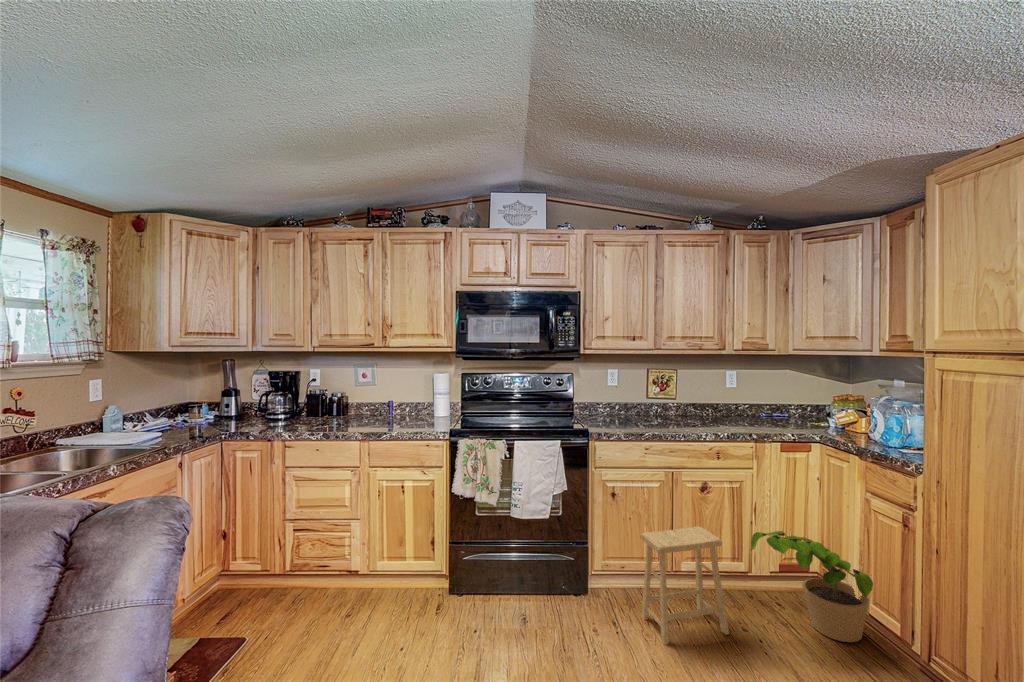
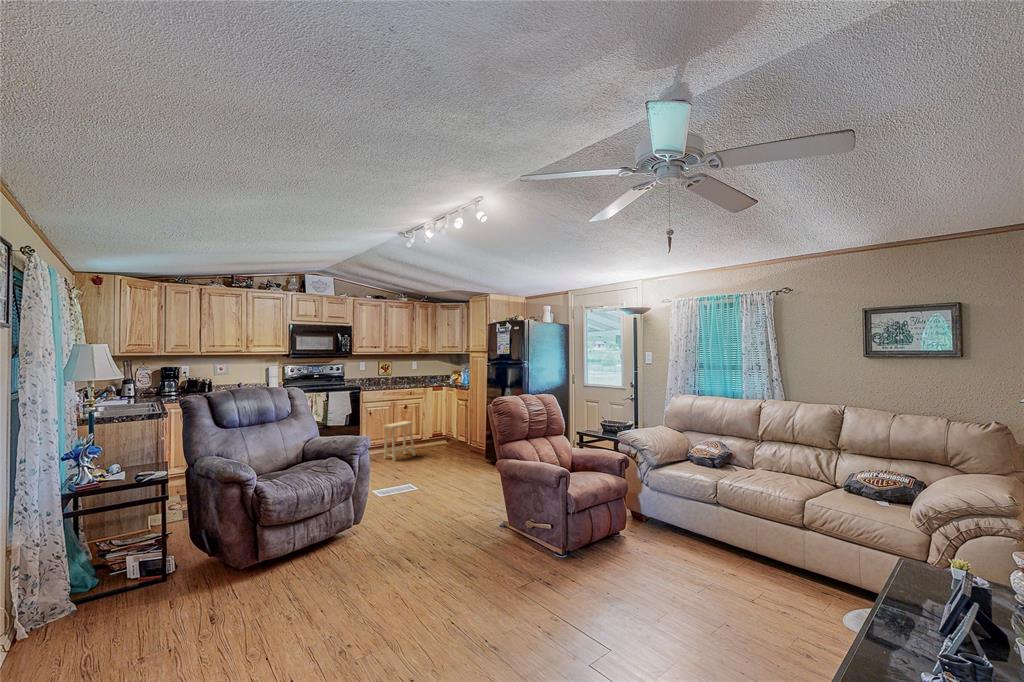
potted plant: present [751,531,873,642] -> none [422,417,459,451]

